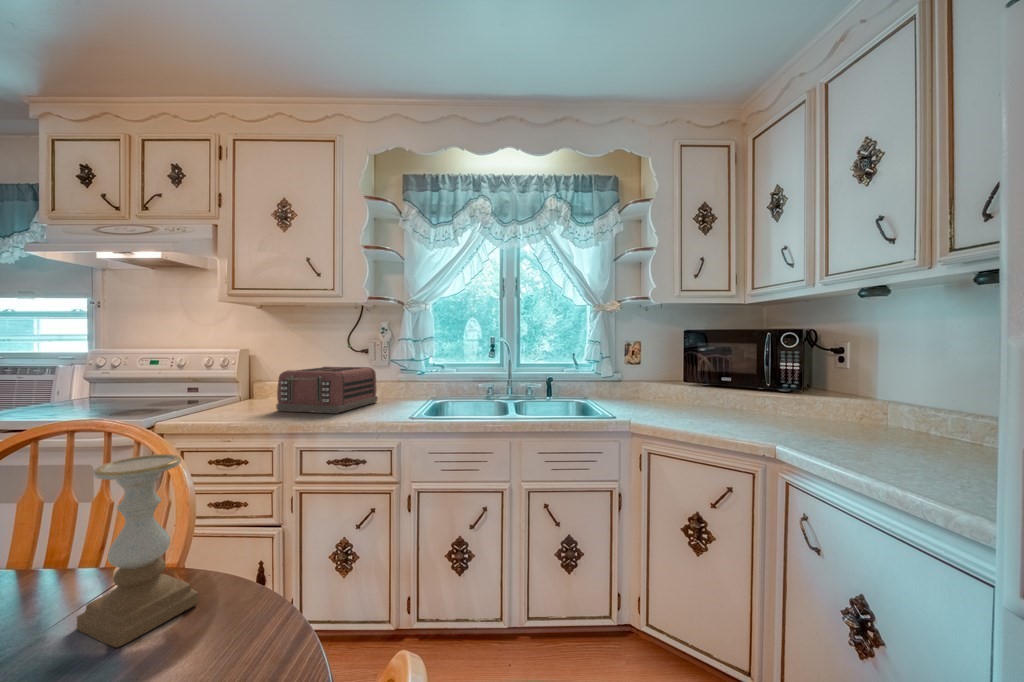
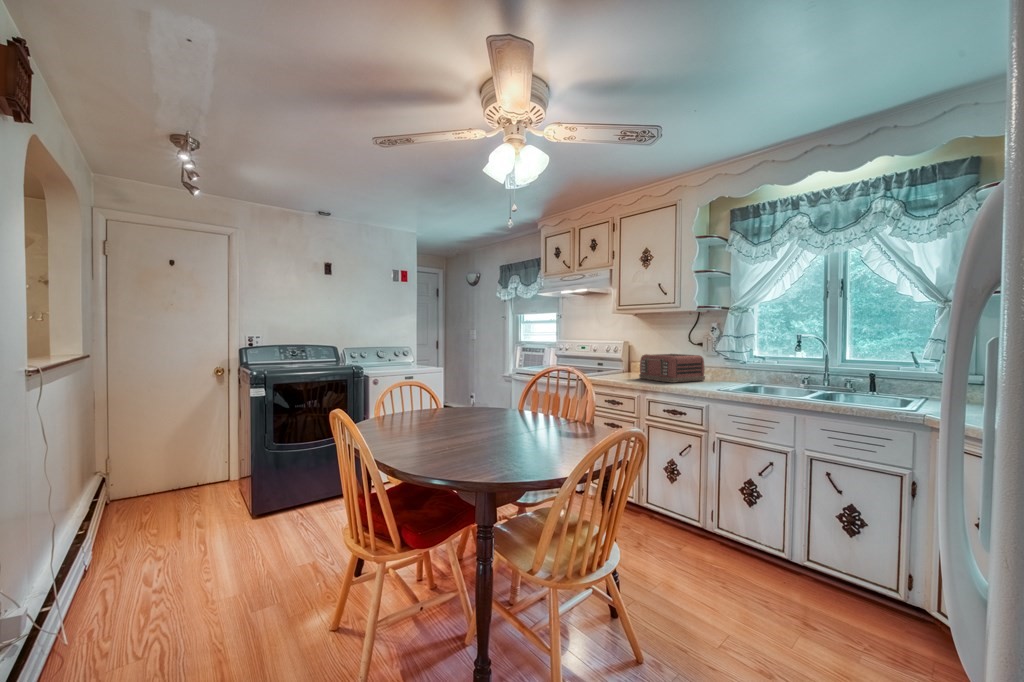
candle holder: present [77,454,199,647] -> none [562,377,593,433]

